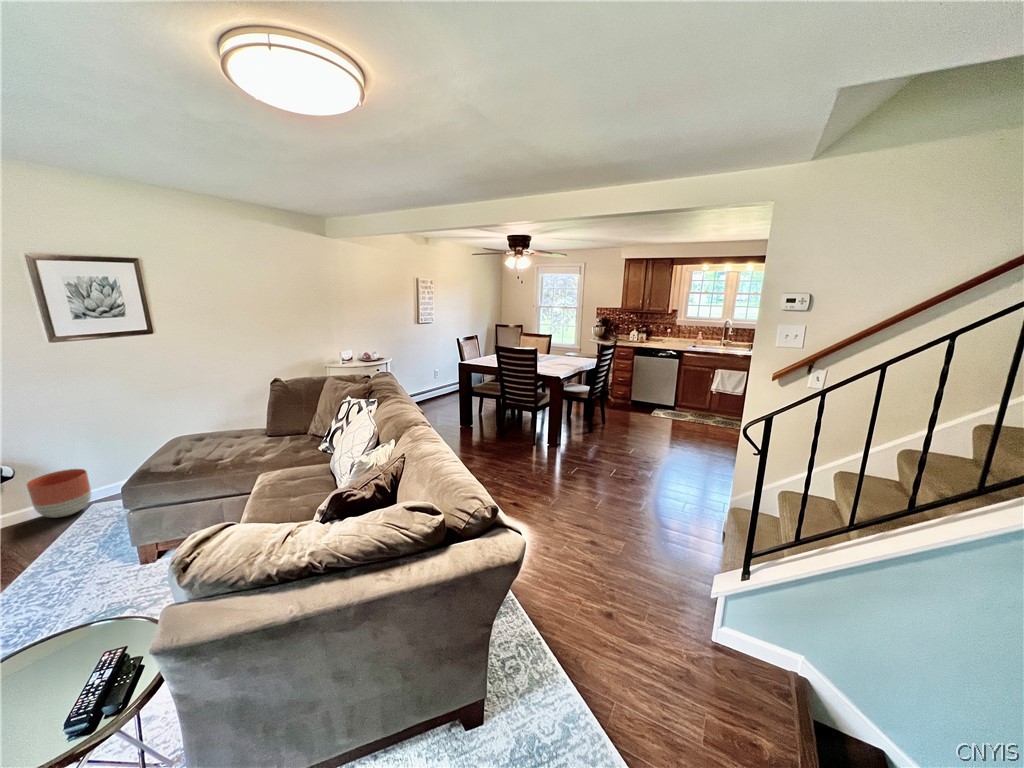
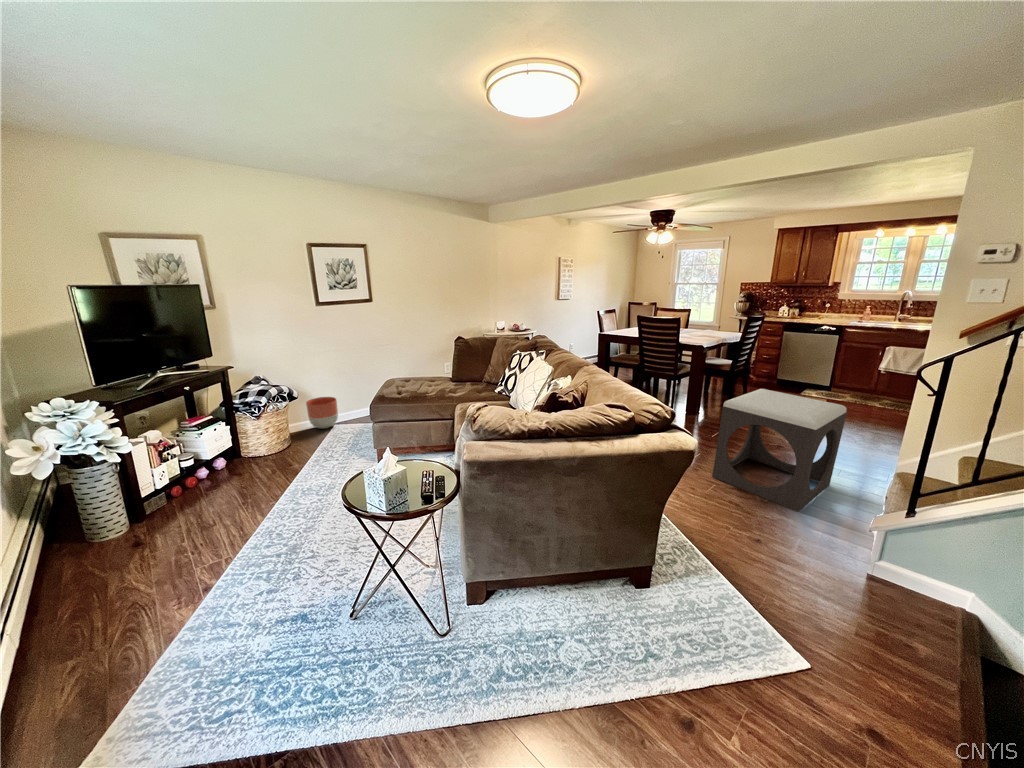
footstool: none [570,427,686,564] -> present [712,389,847,512]

